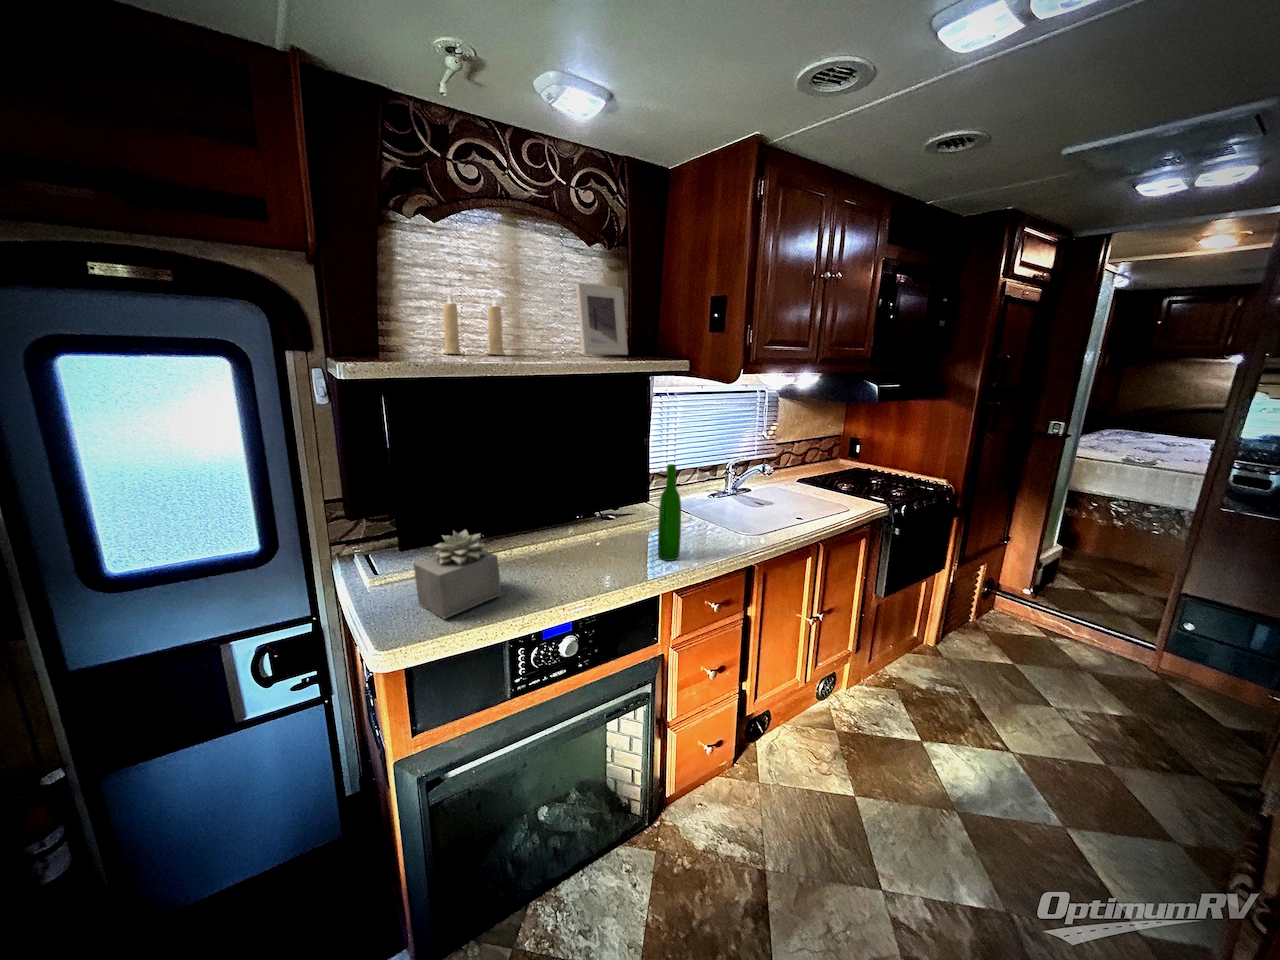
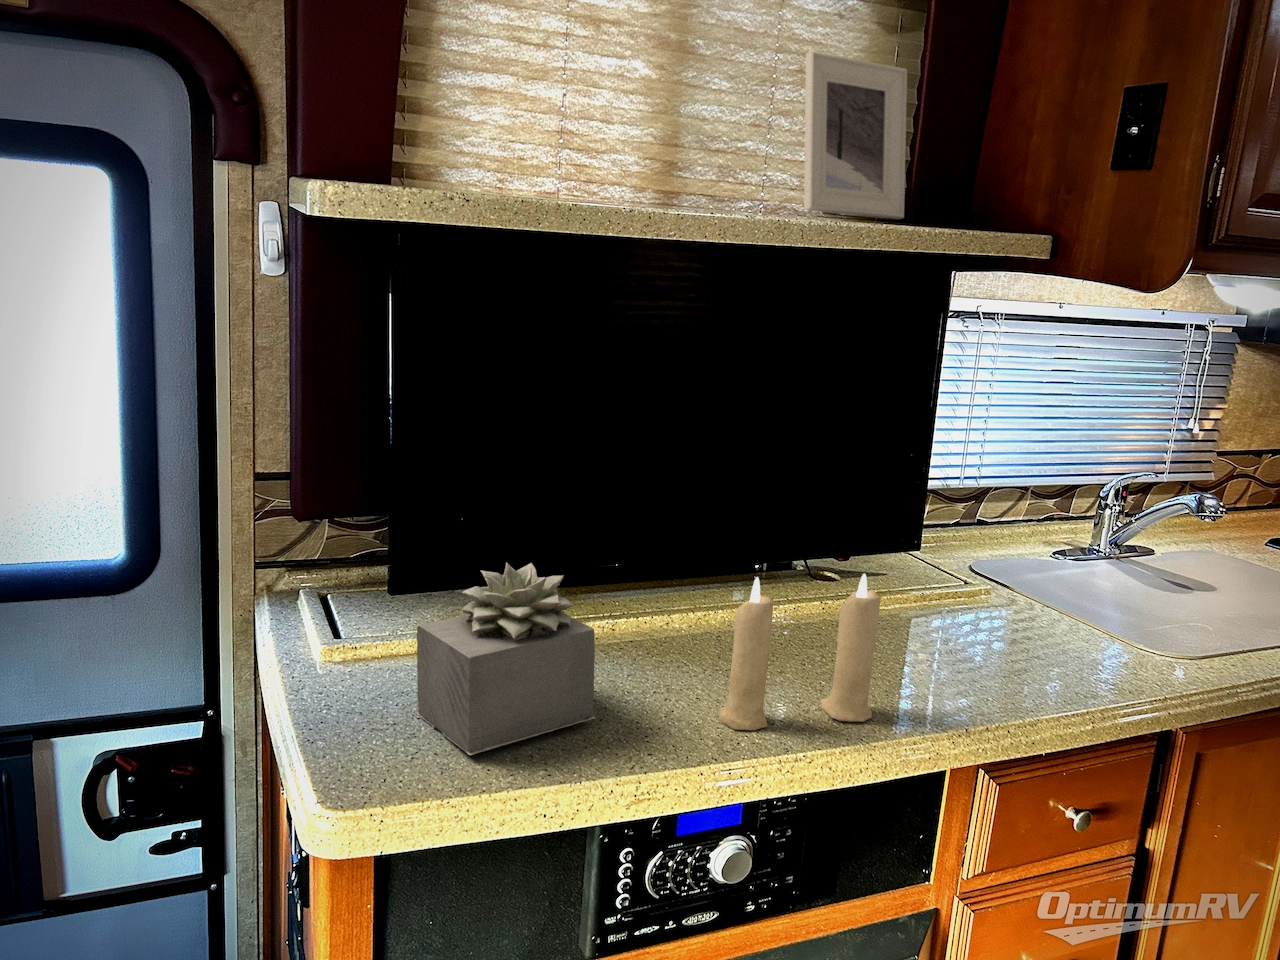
candle: present [443,296,505,355] -> present [717,574,881,730]
wine bottle: present [658,464,681,561] -> none [946,466,1017,693]

